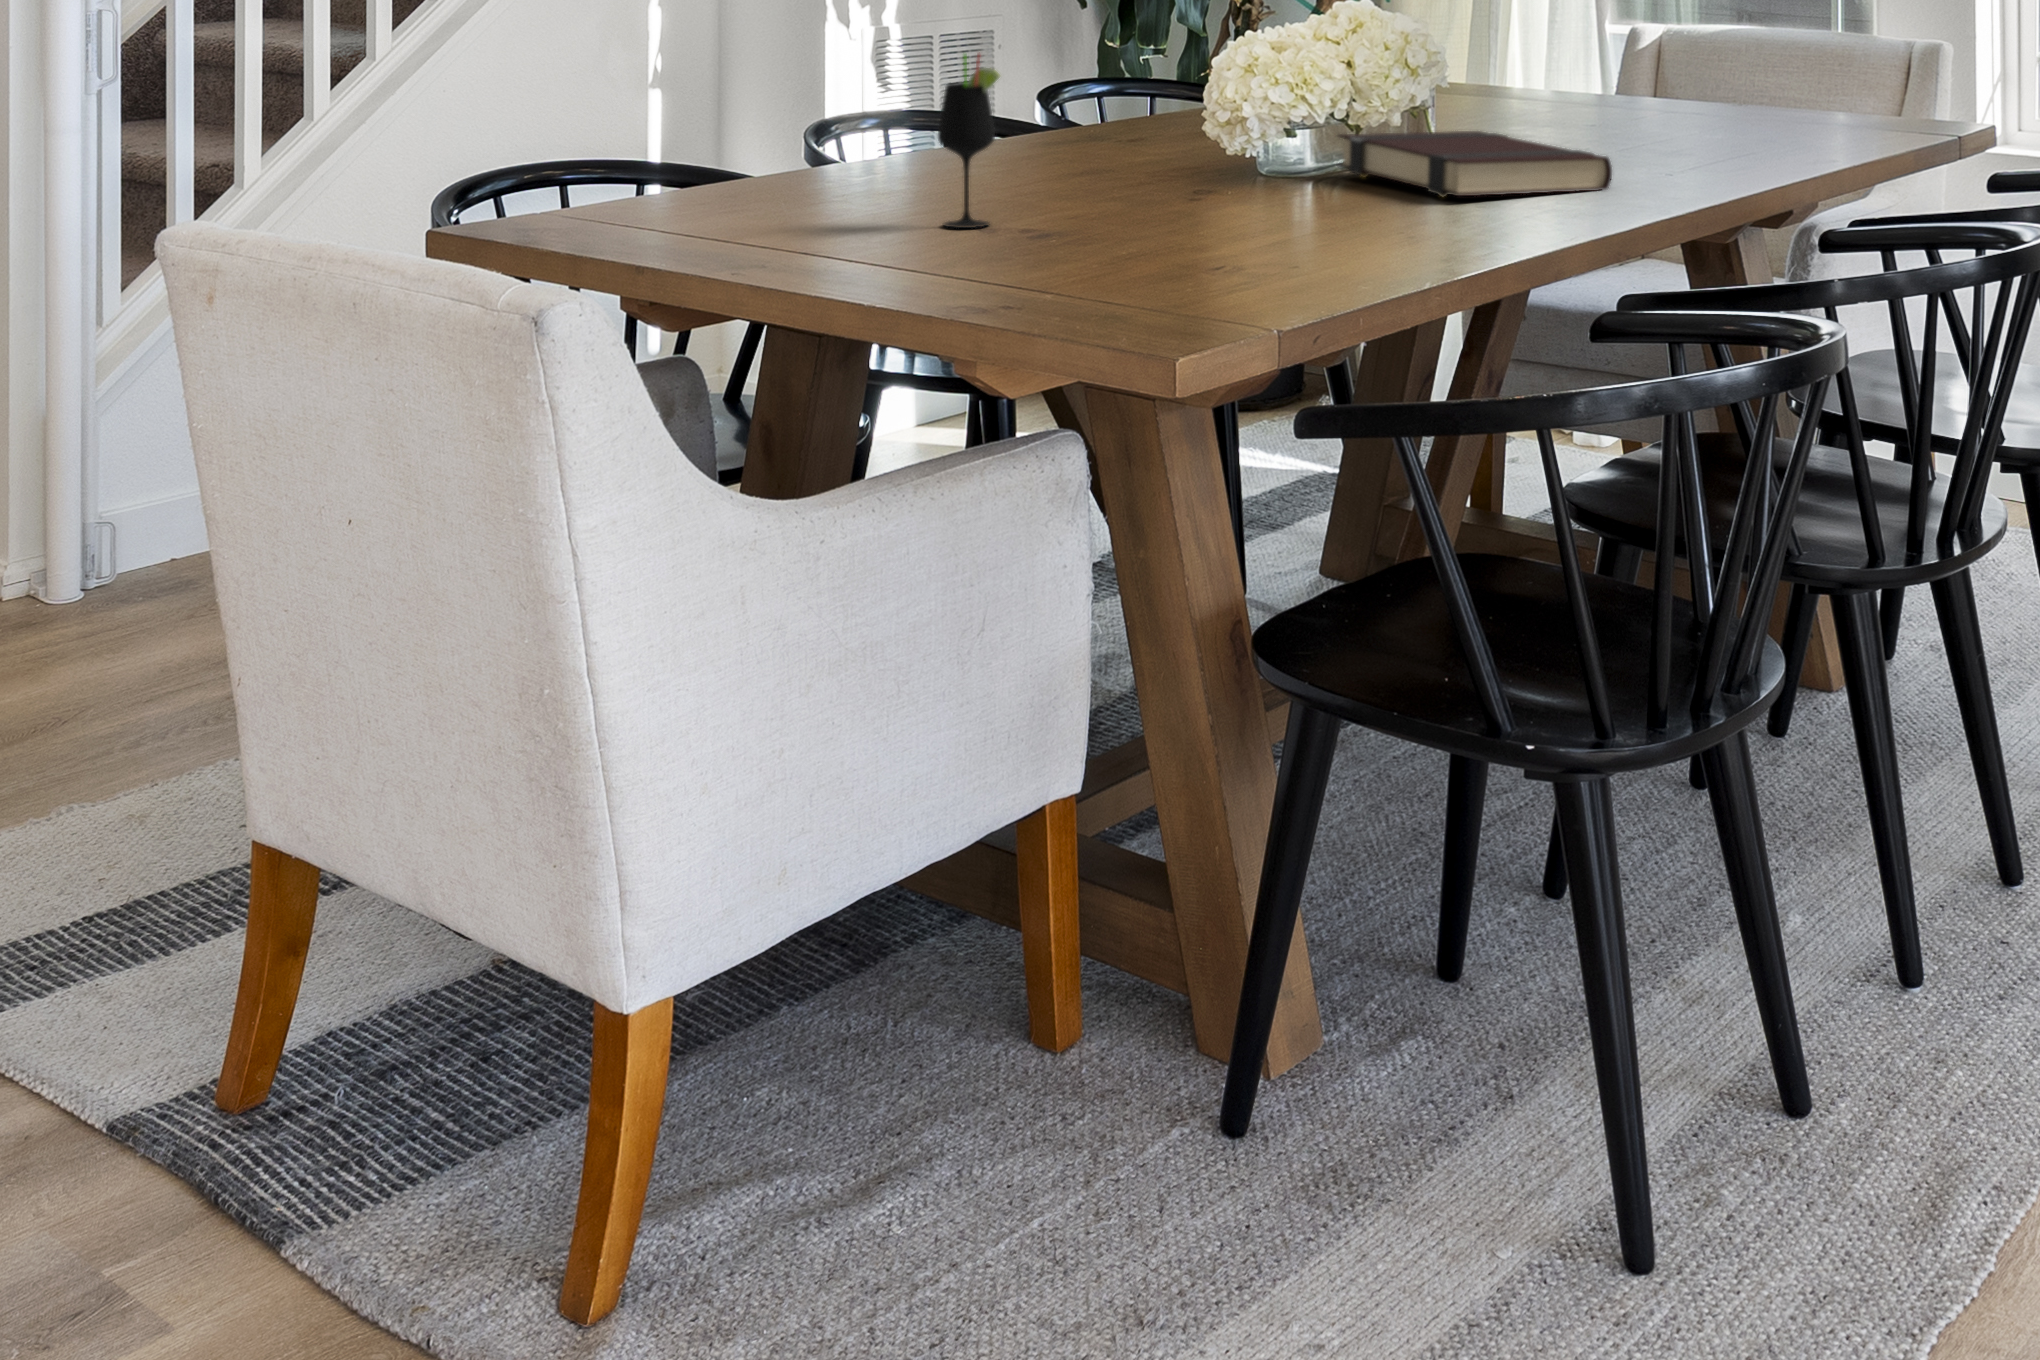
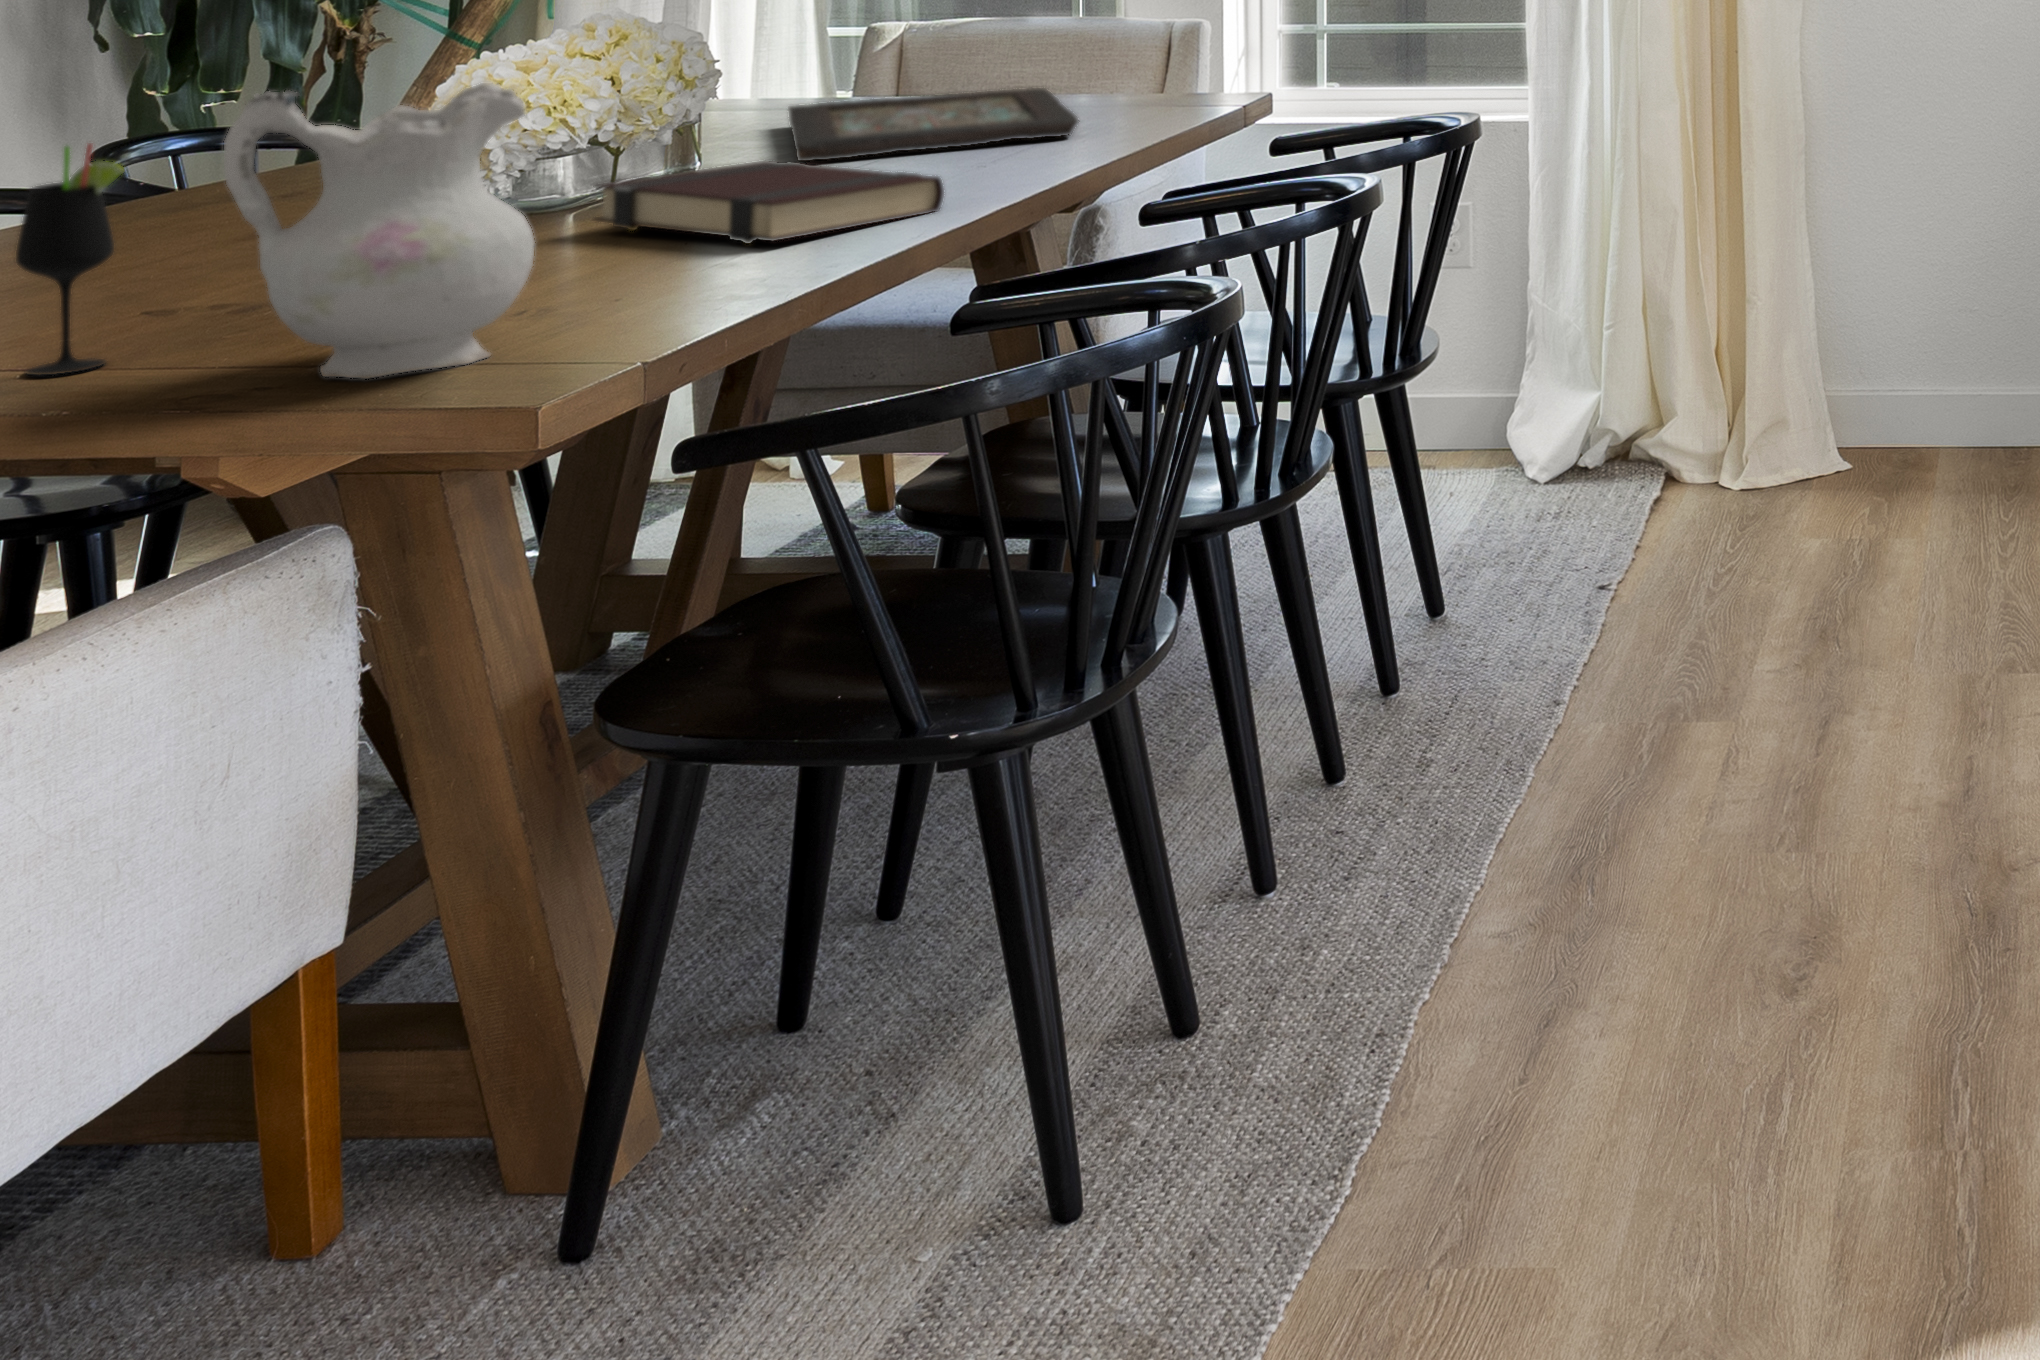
ceramic pitcher: none [1048,18,1252,256] -> present [224,83,534,379]
decorative tray: none [1517,92,1769,140] -> present [789,88,1078,161]

